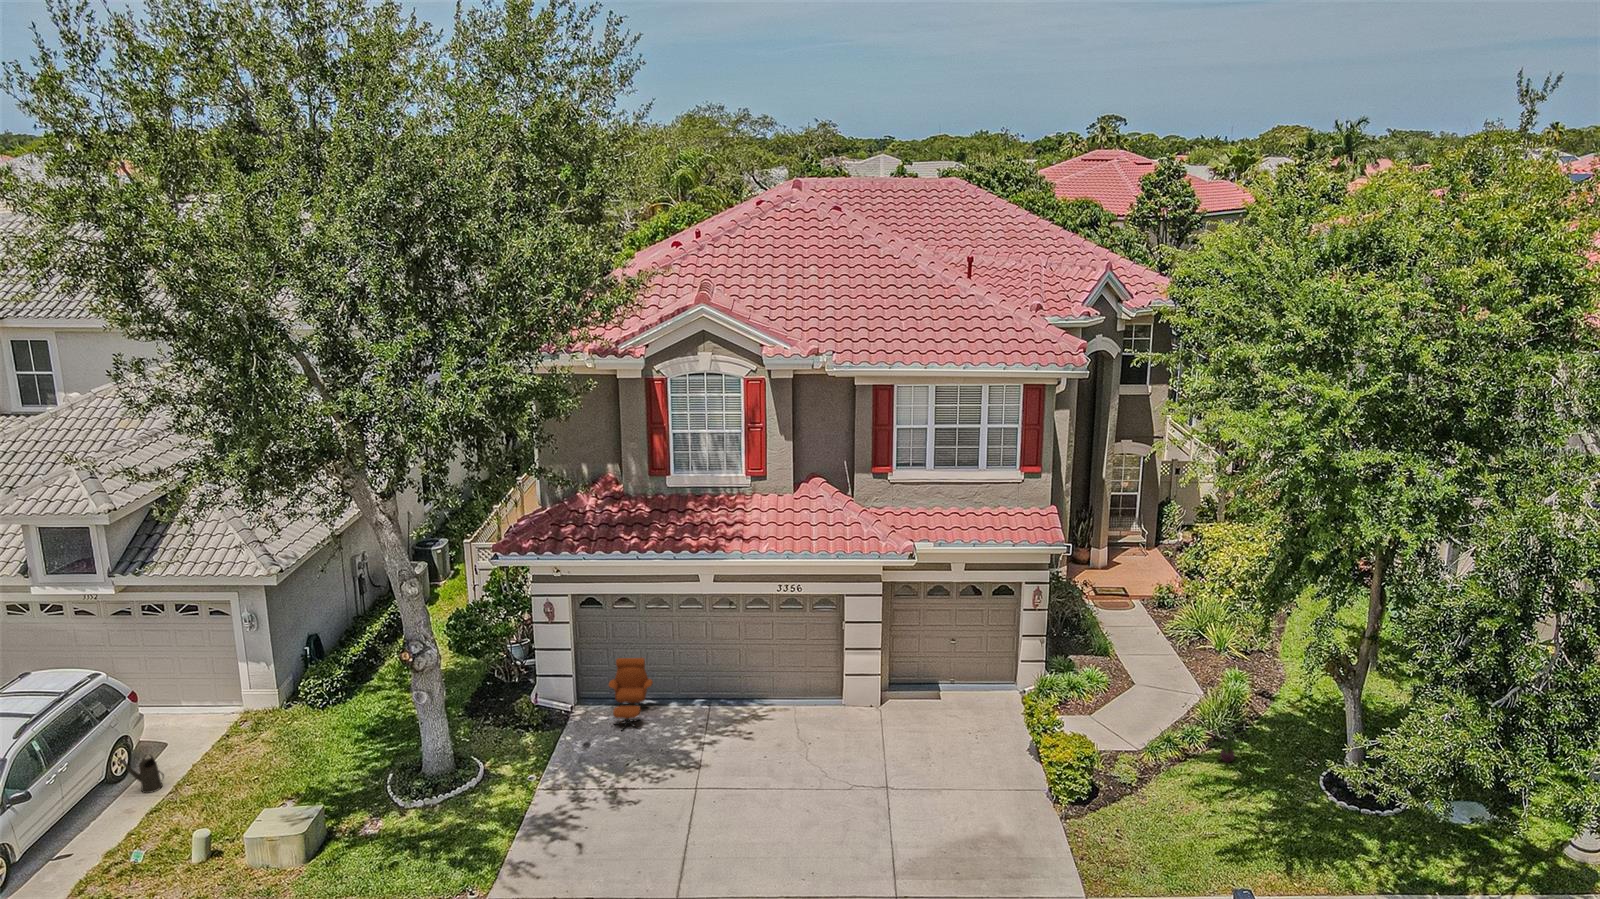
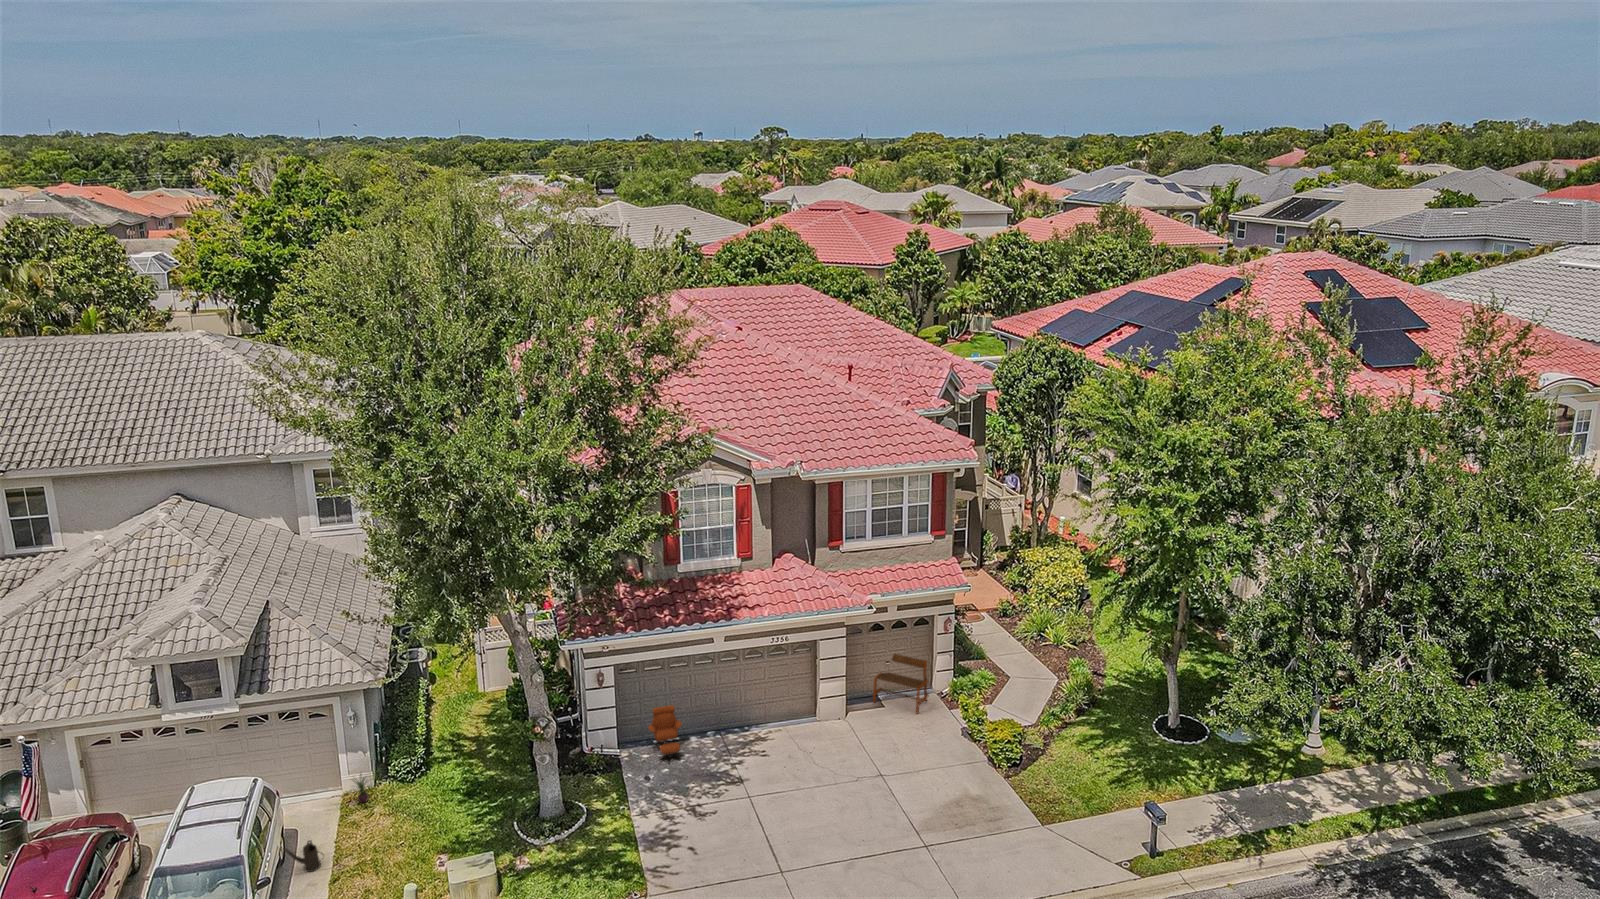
bench: none [923,626,1000,715] -> present [873,653,928,713]
decorative plant: present [1214,723,1239,762] -> present [356,774,371,803]

